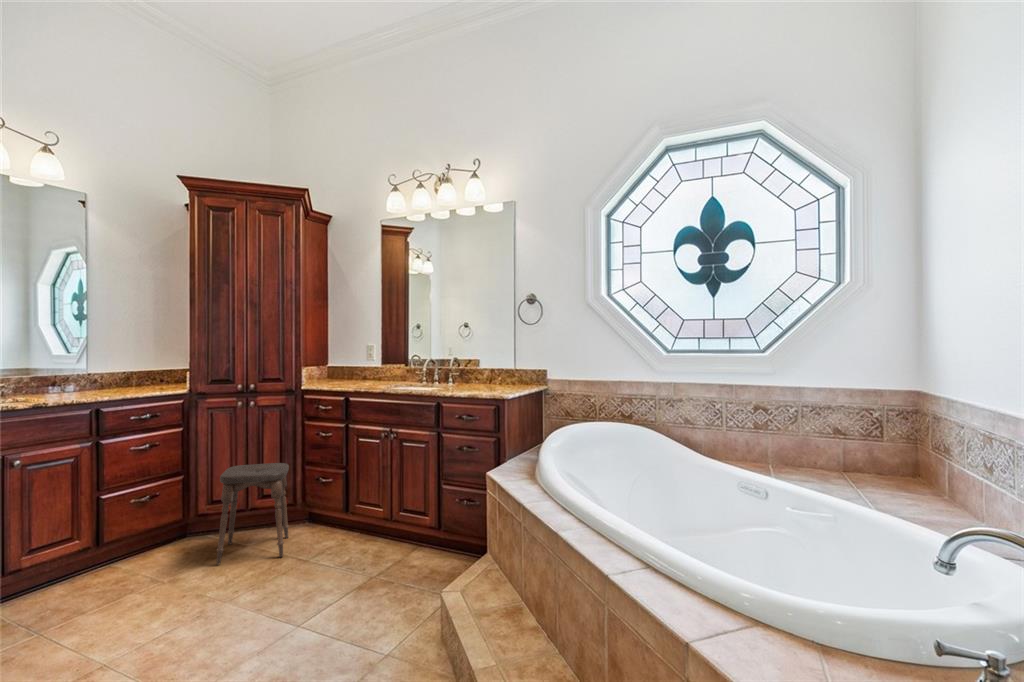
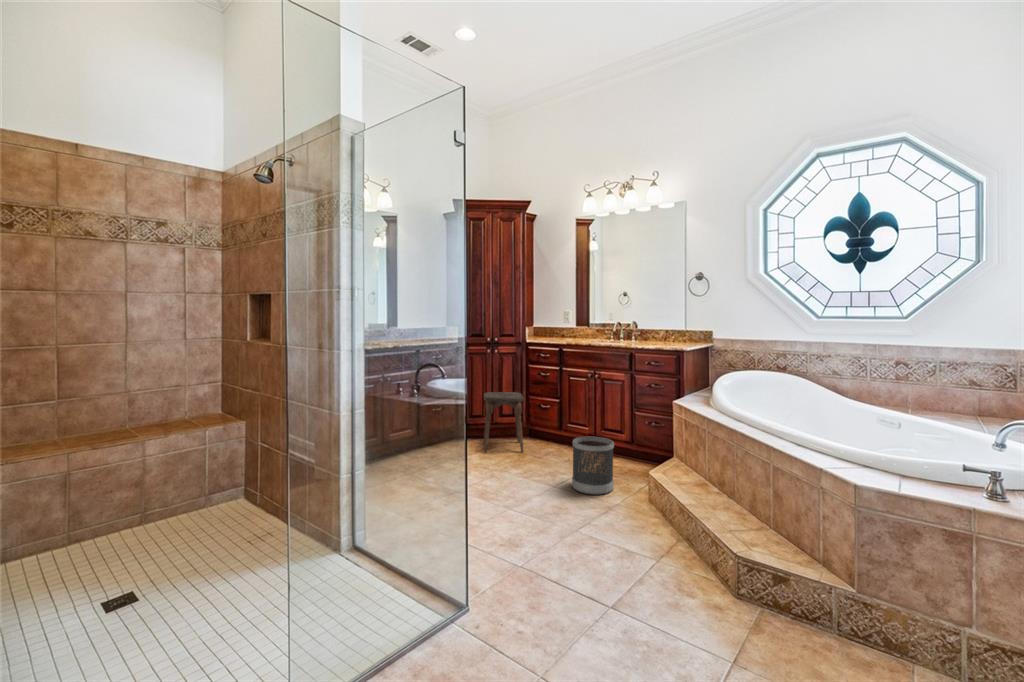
wastebasket: none [327,536,394,638] -> present [572,437,614,495]

